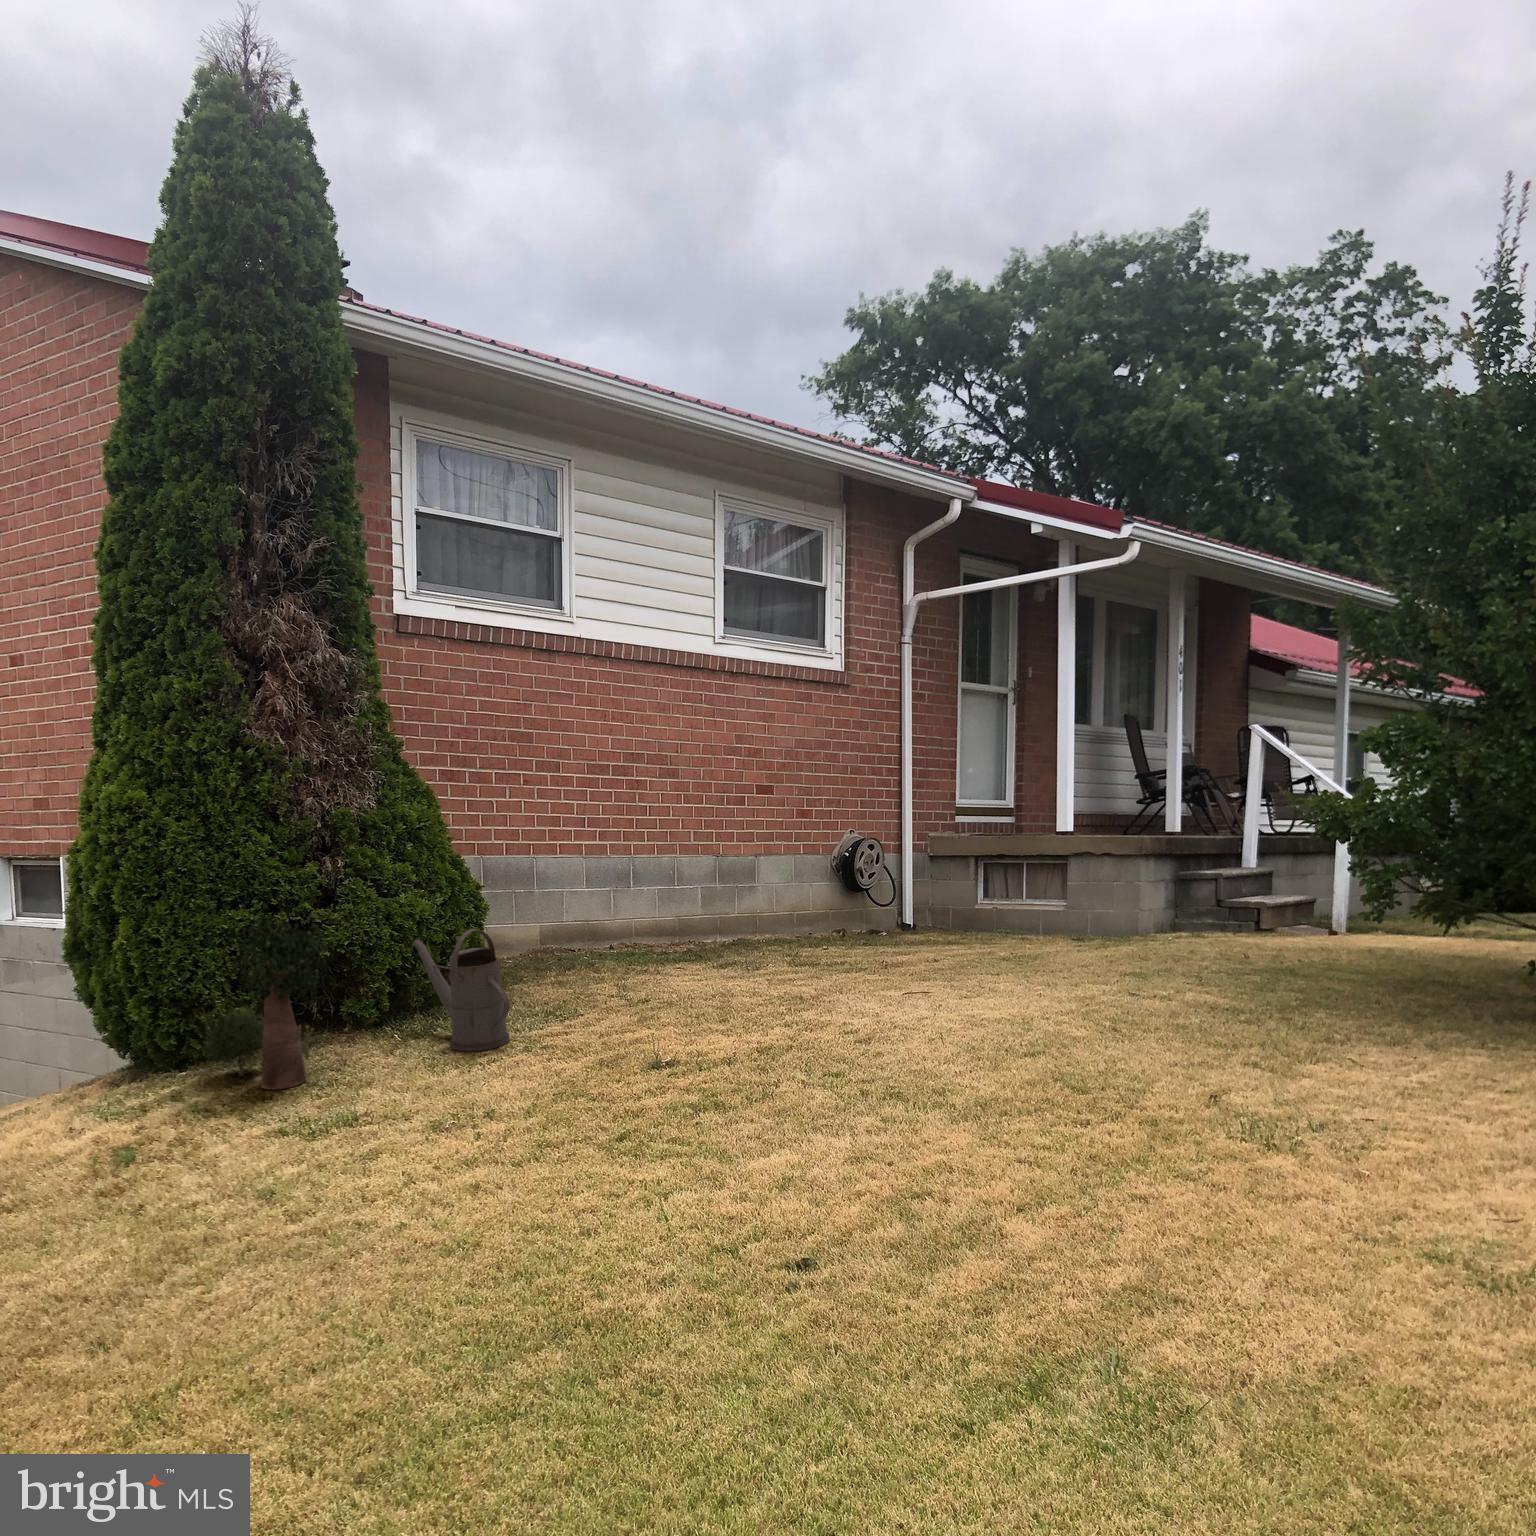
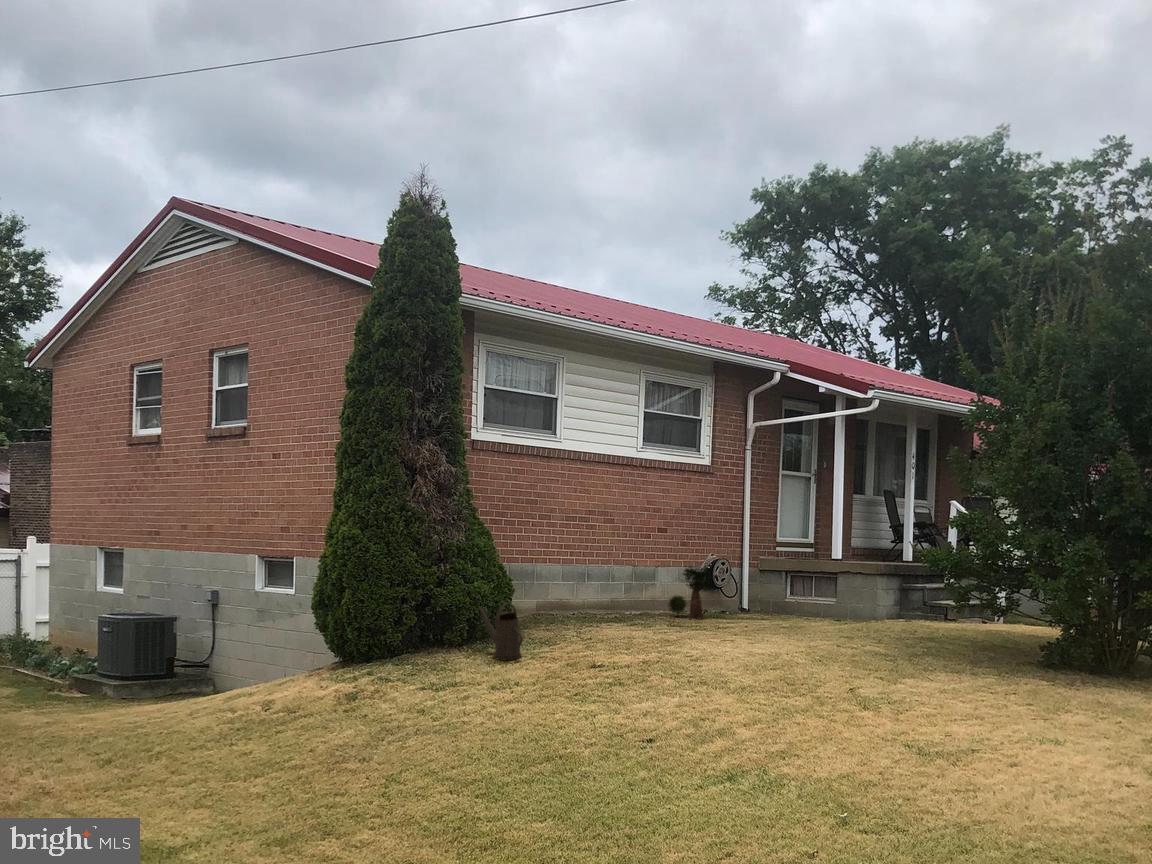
potted plant: present [204,918,327,1090] -> present [668,567,711,620]

